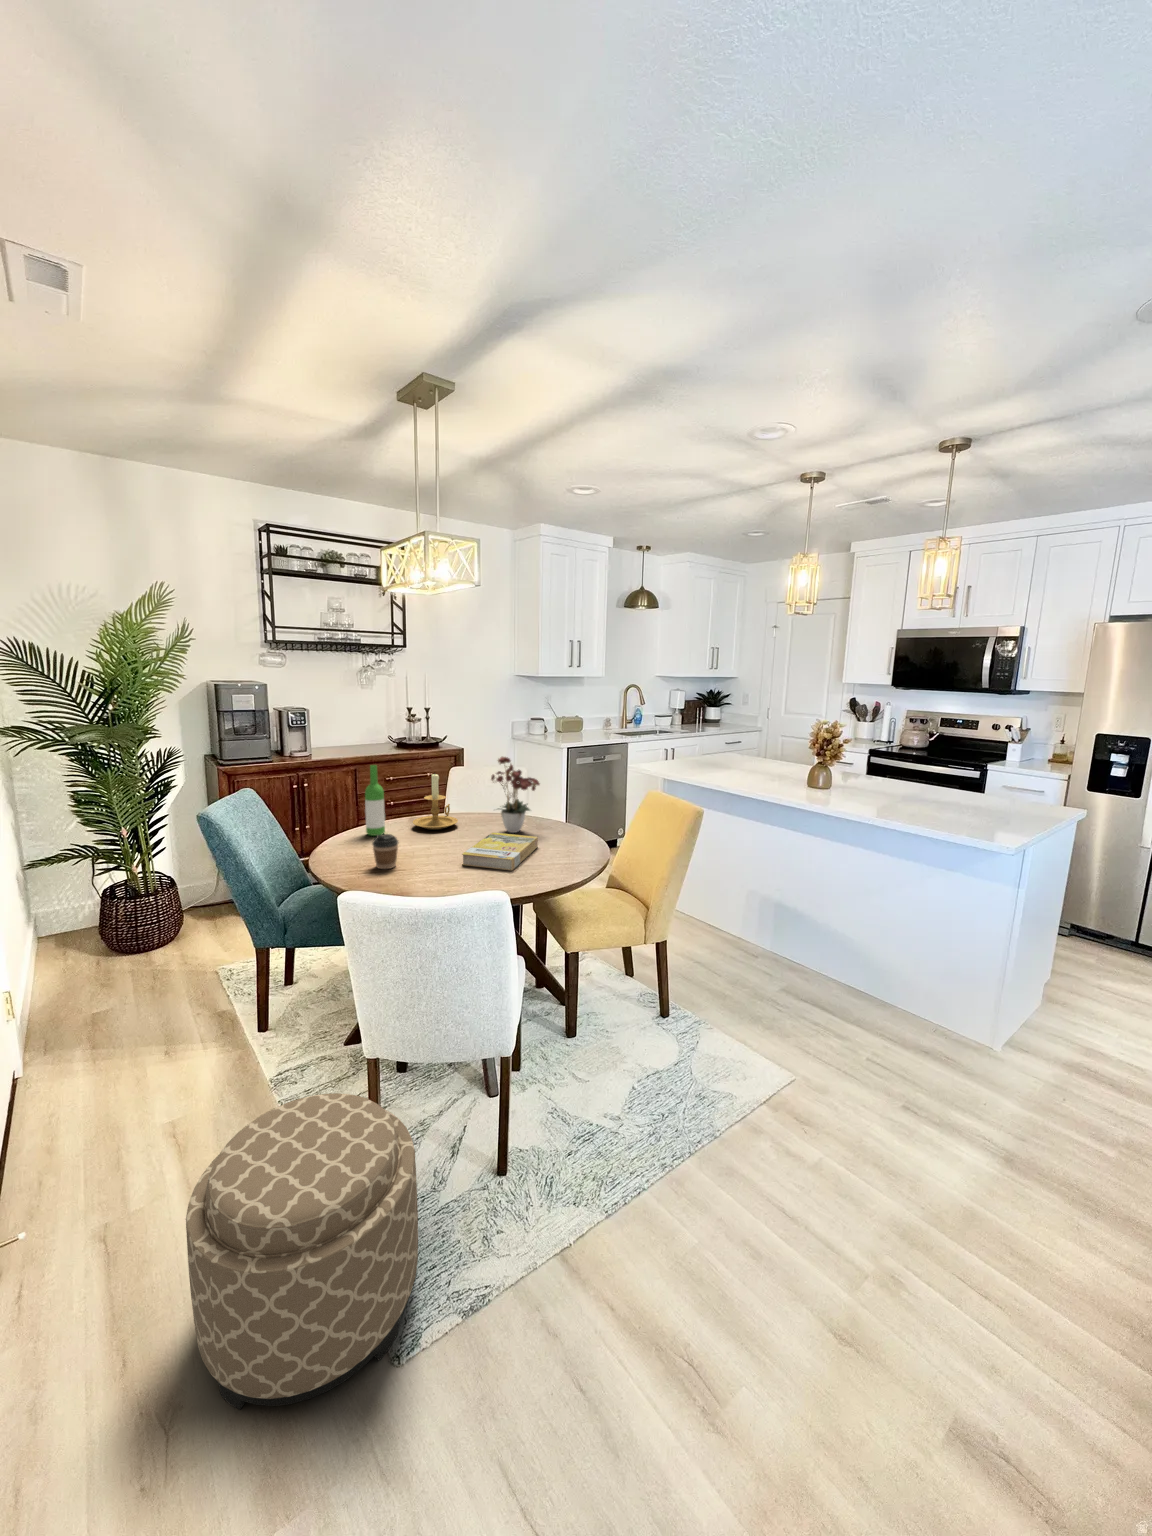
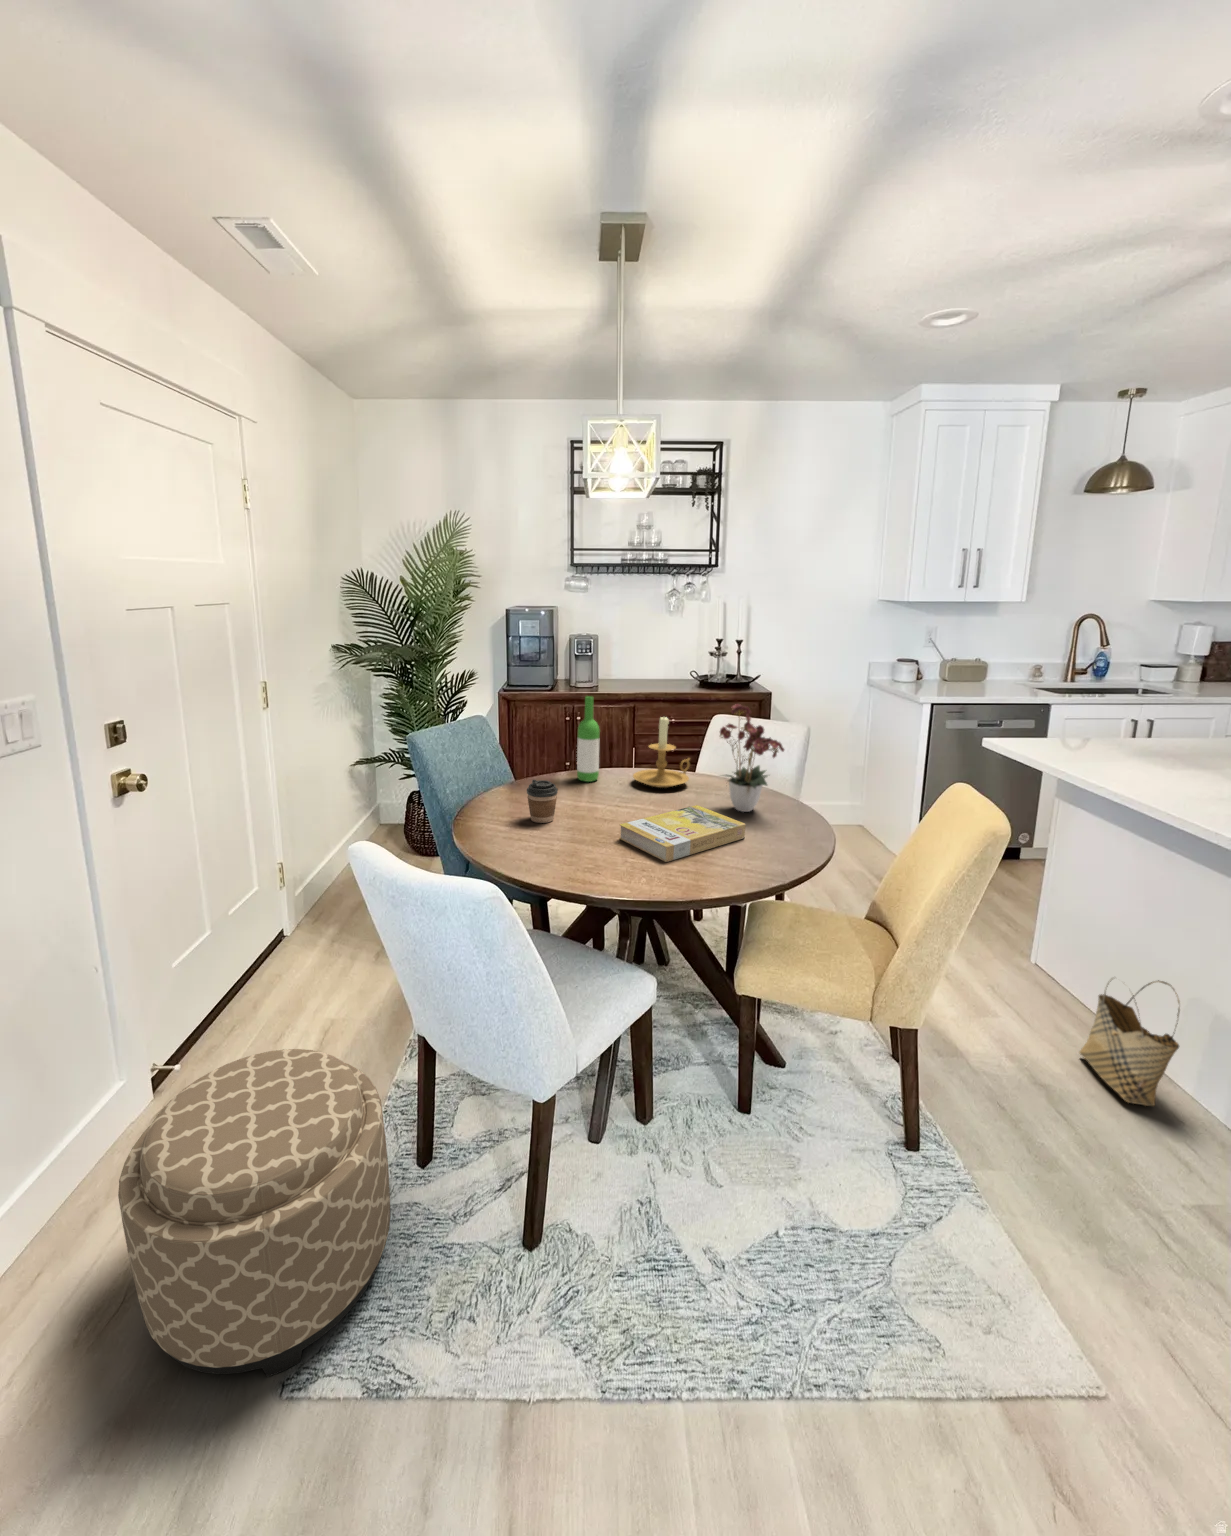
woven basket: none [704,882,752,953] -> present [1079,978,1180,1106]

